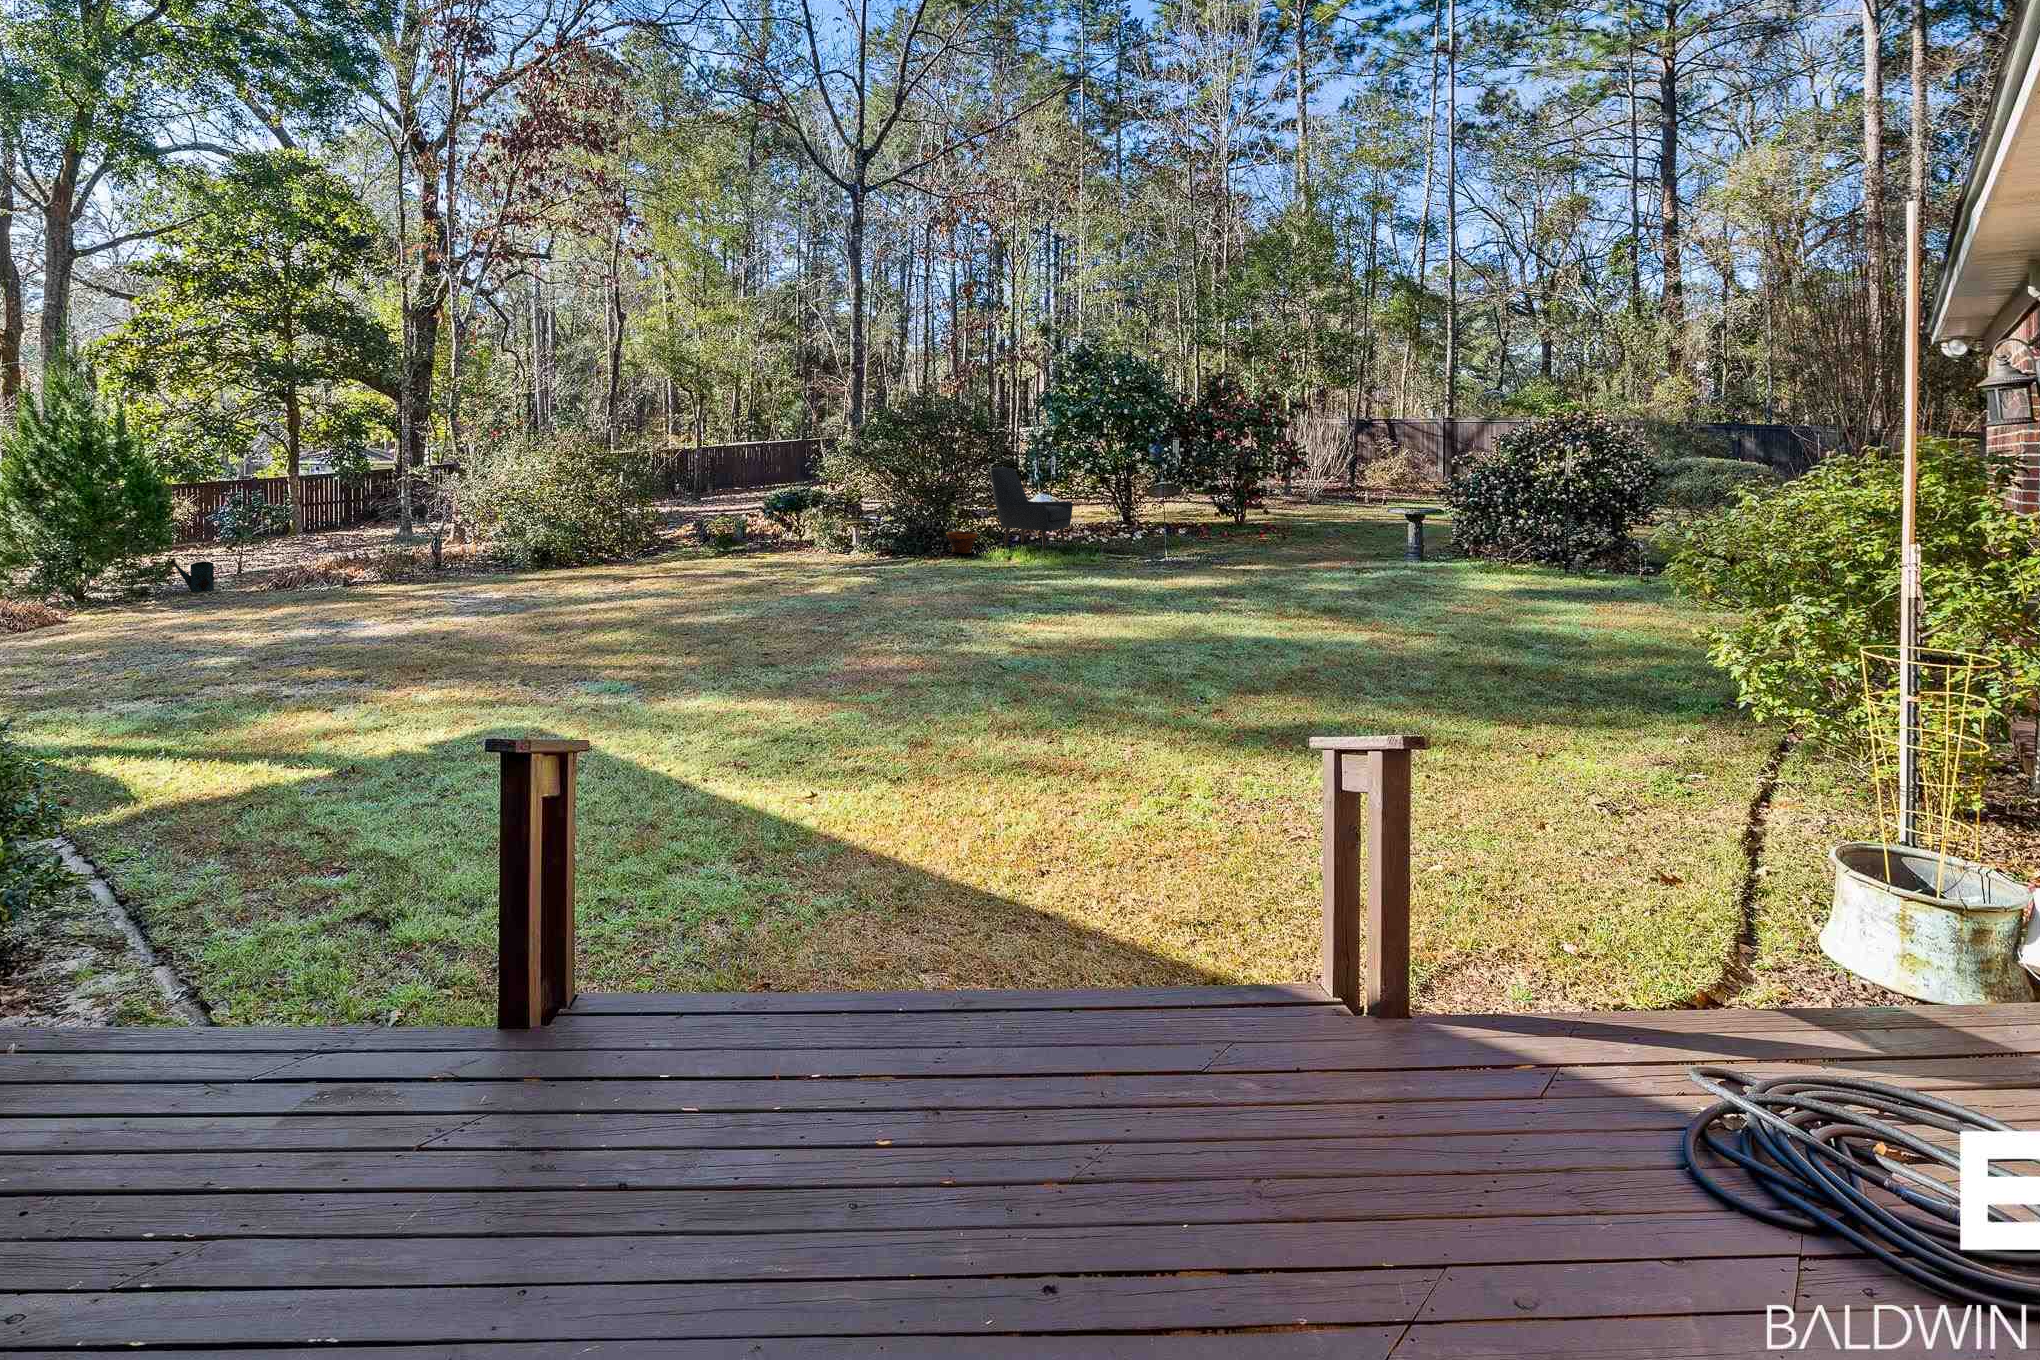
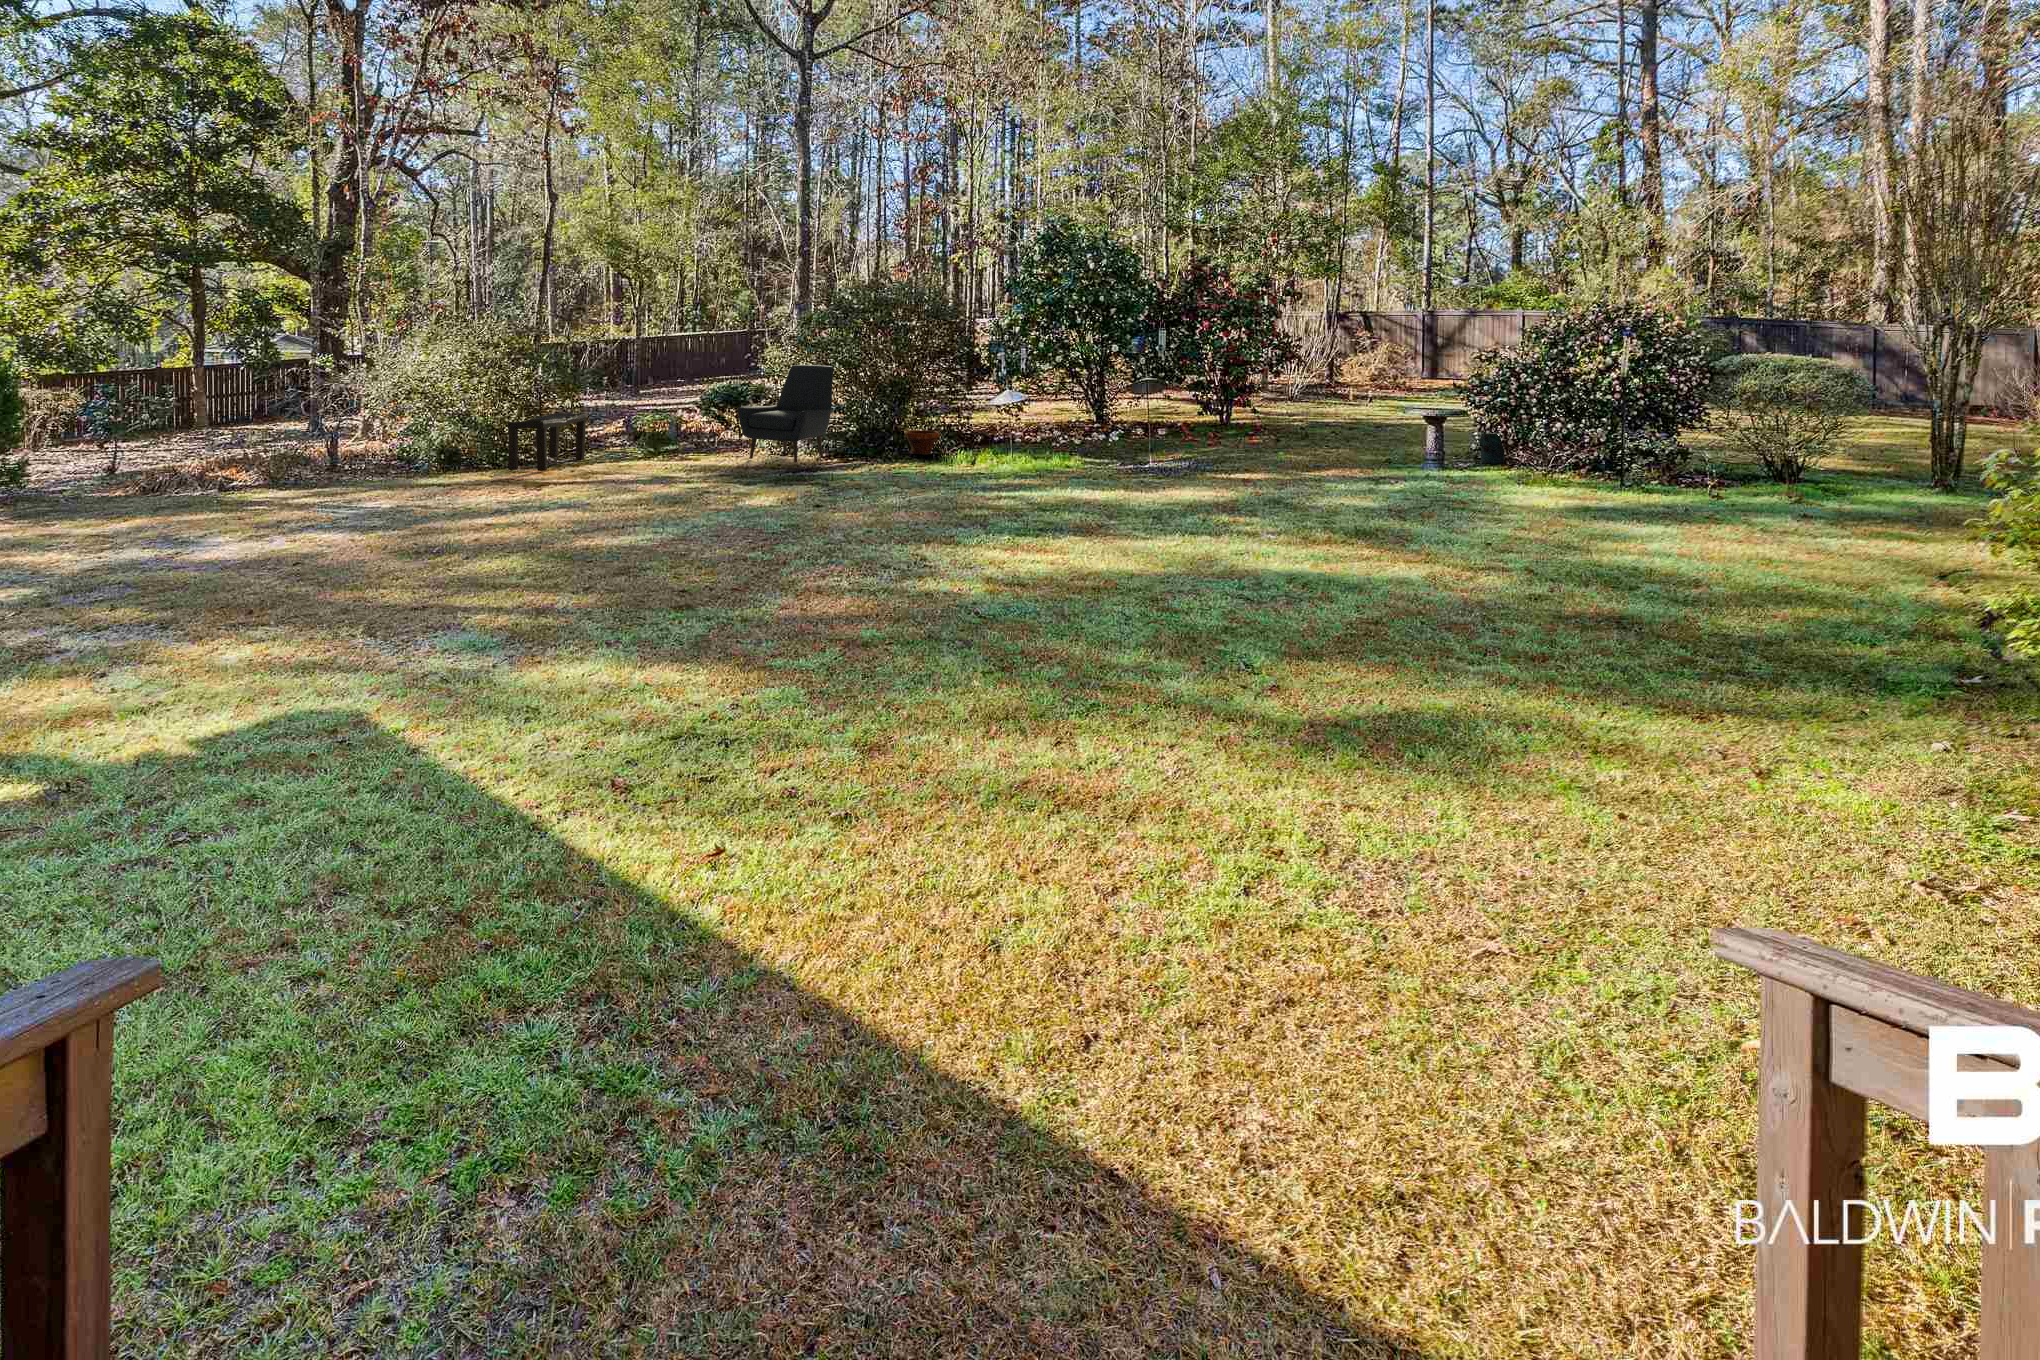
chair: present [990,467,1073,549] -> present [738,365,833,463]
bench: none [593,517,662,568] -> present [507,413,588,471]
watering can: present [169,560,222,592] -> present [1480,432,1504,464]

